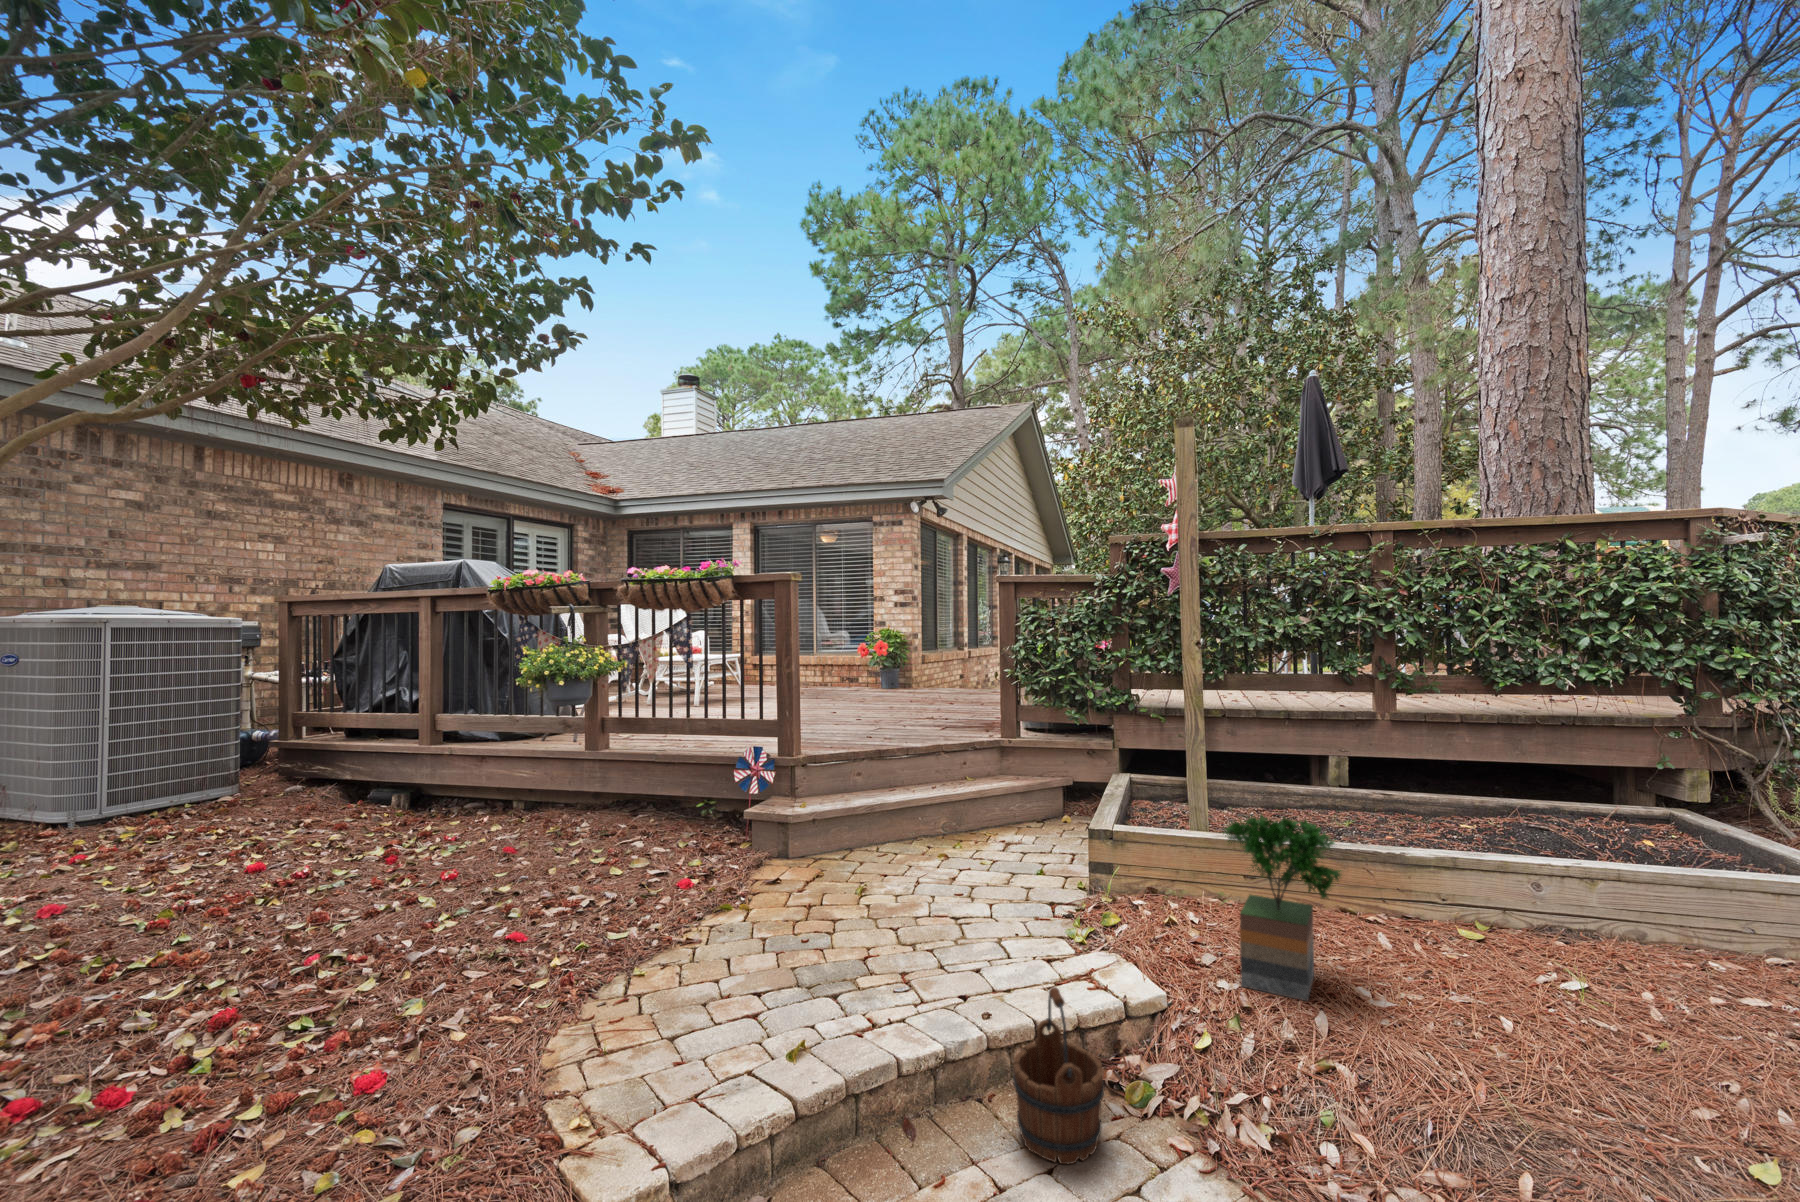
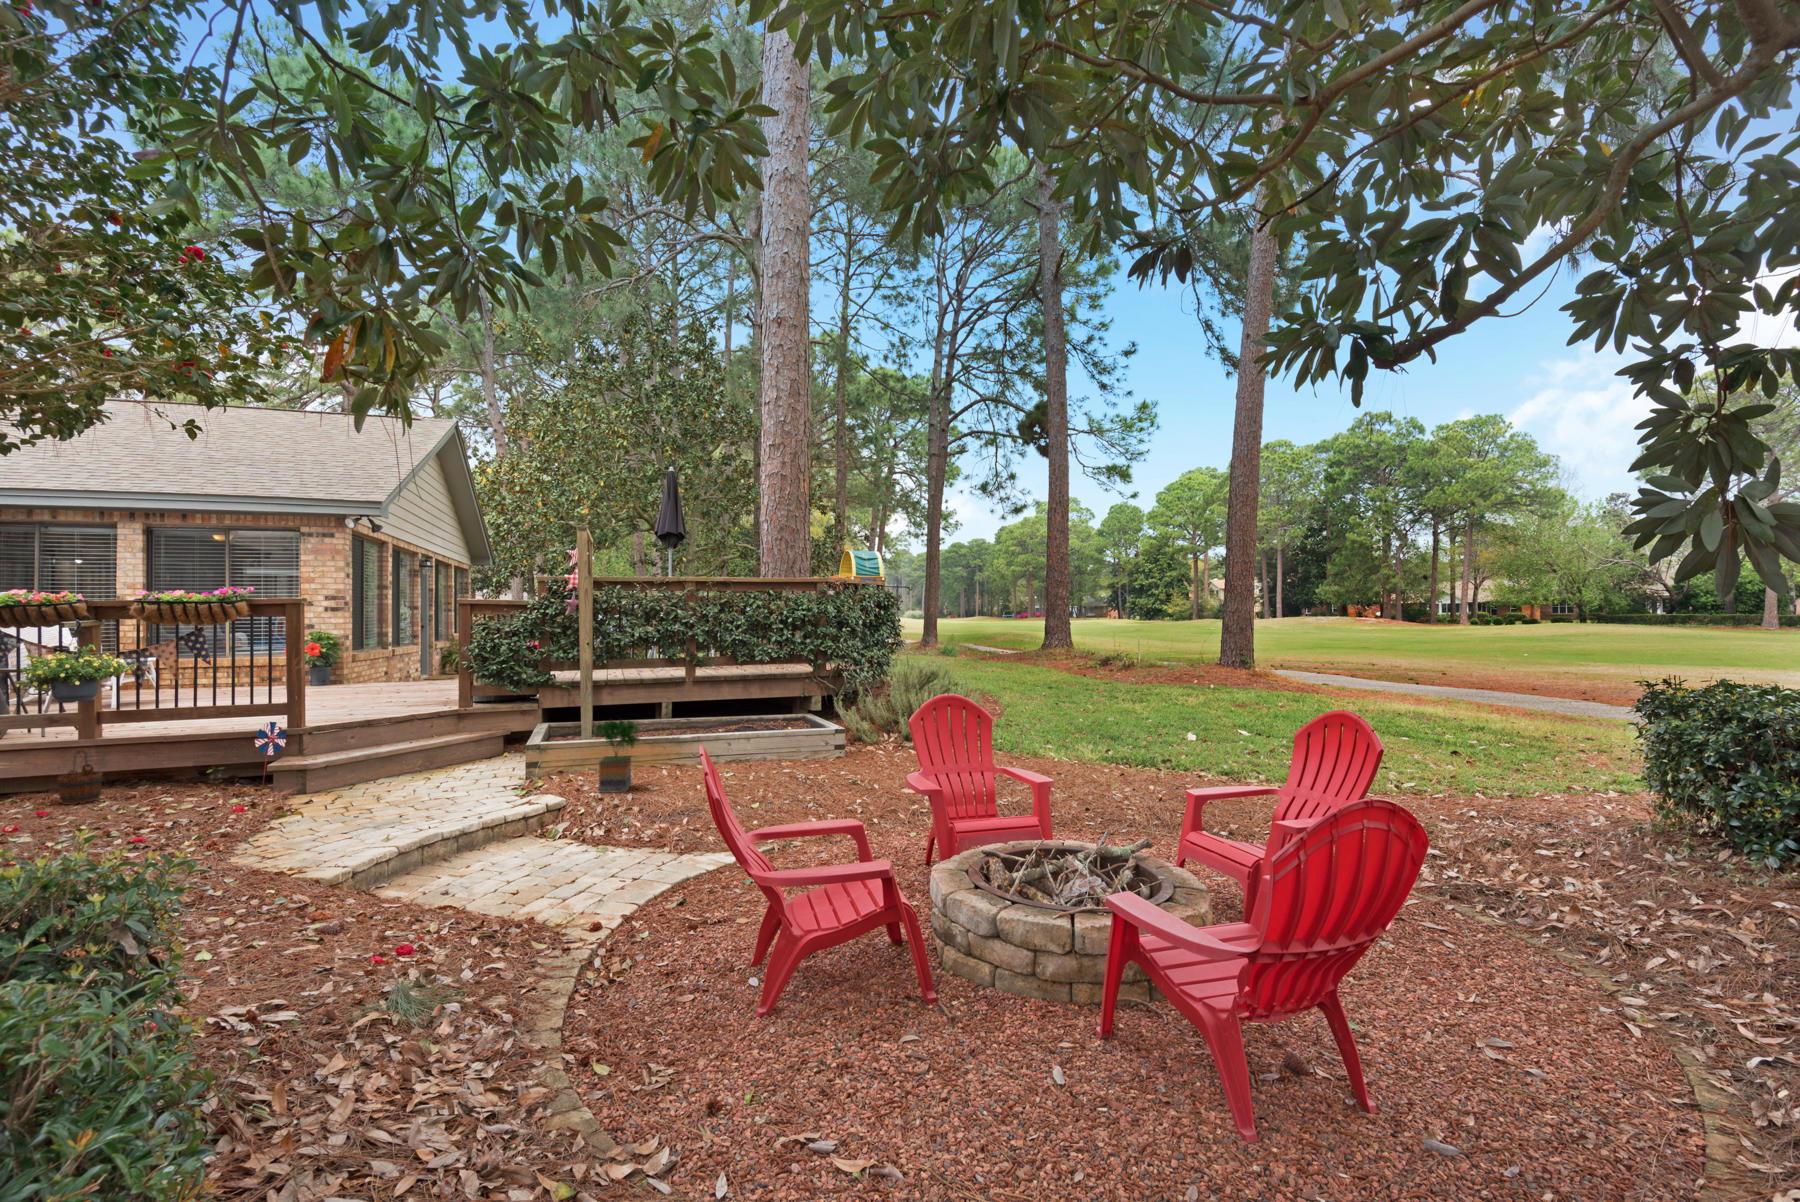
wooden bucket: present [1013,987,1104,1164] -> present [57,749,103,805]

